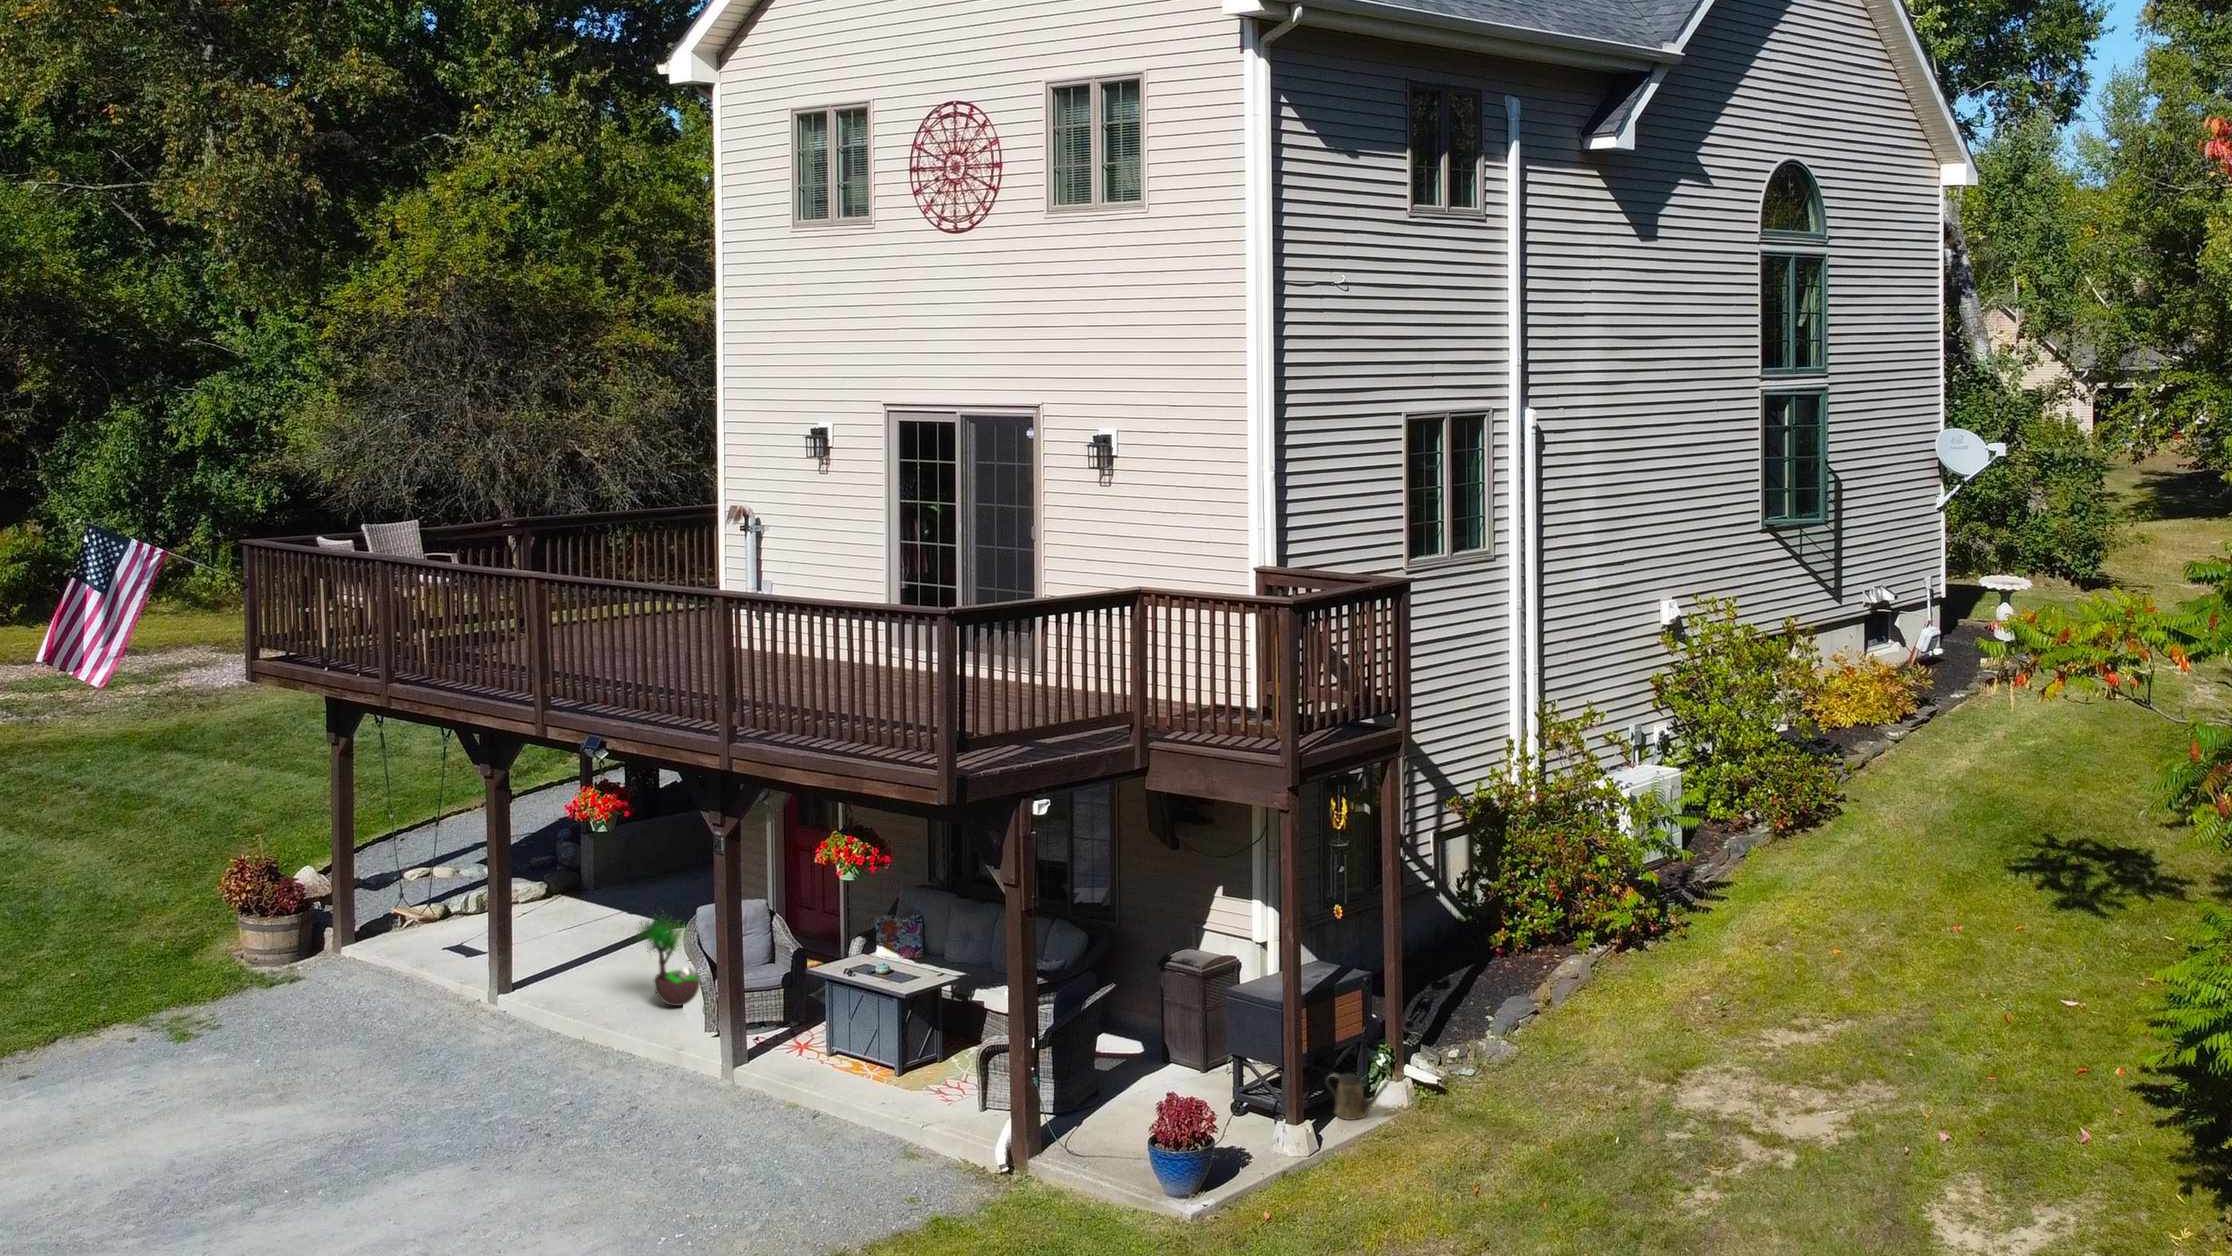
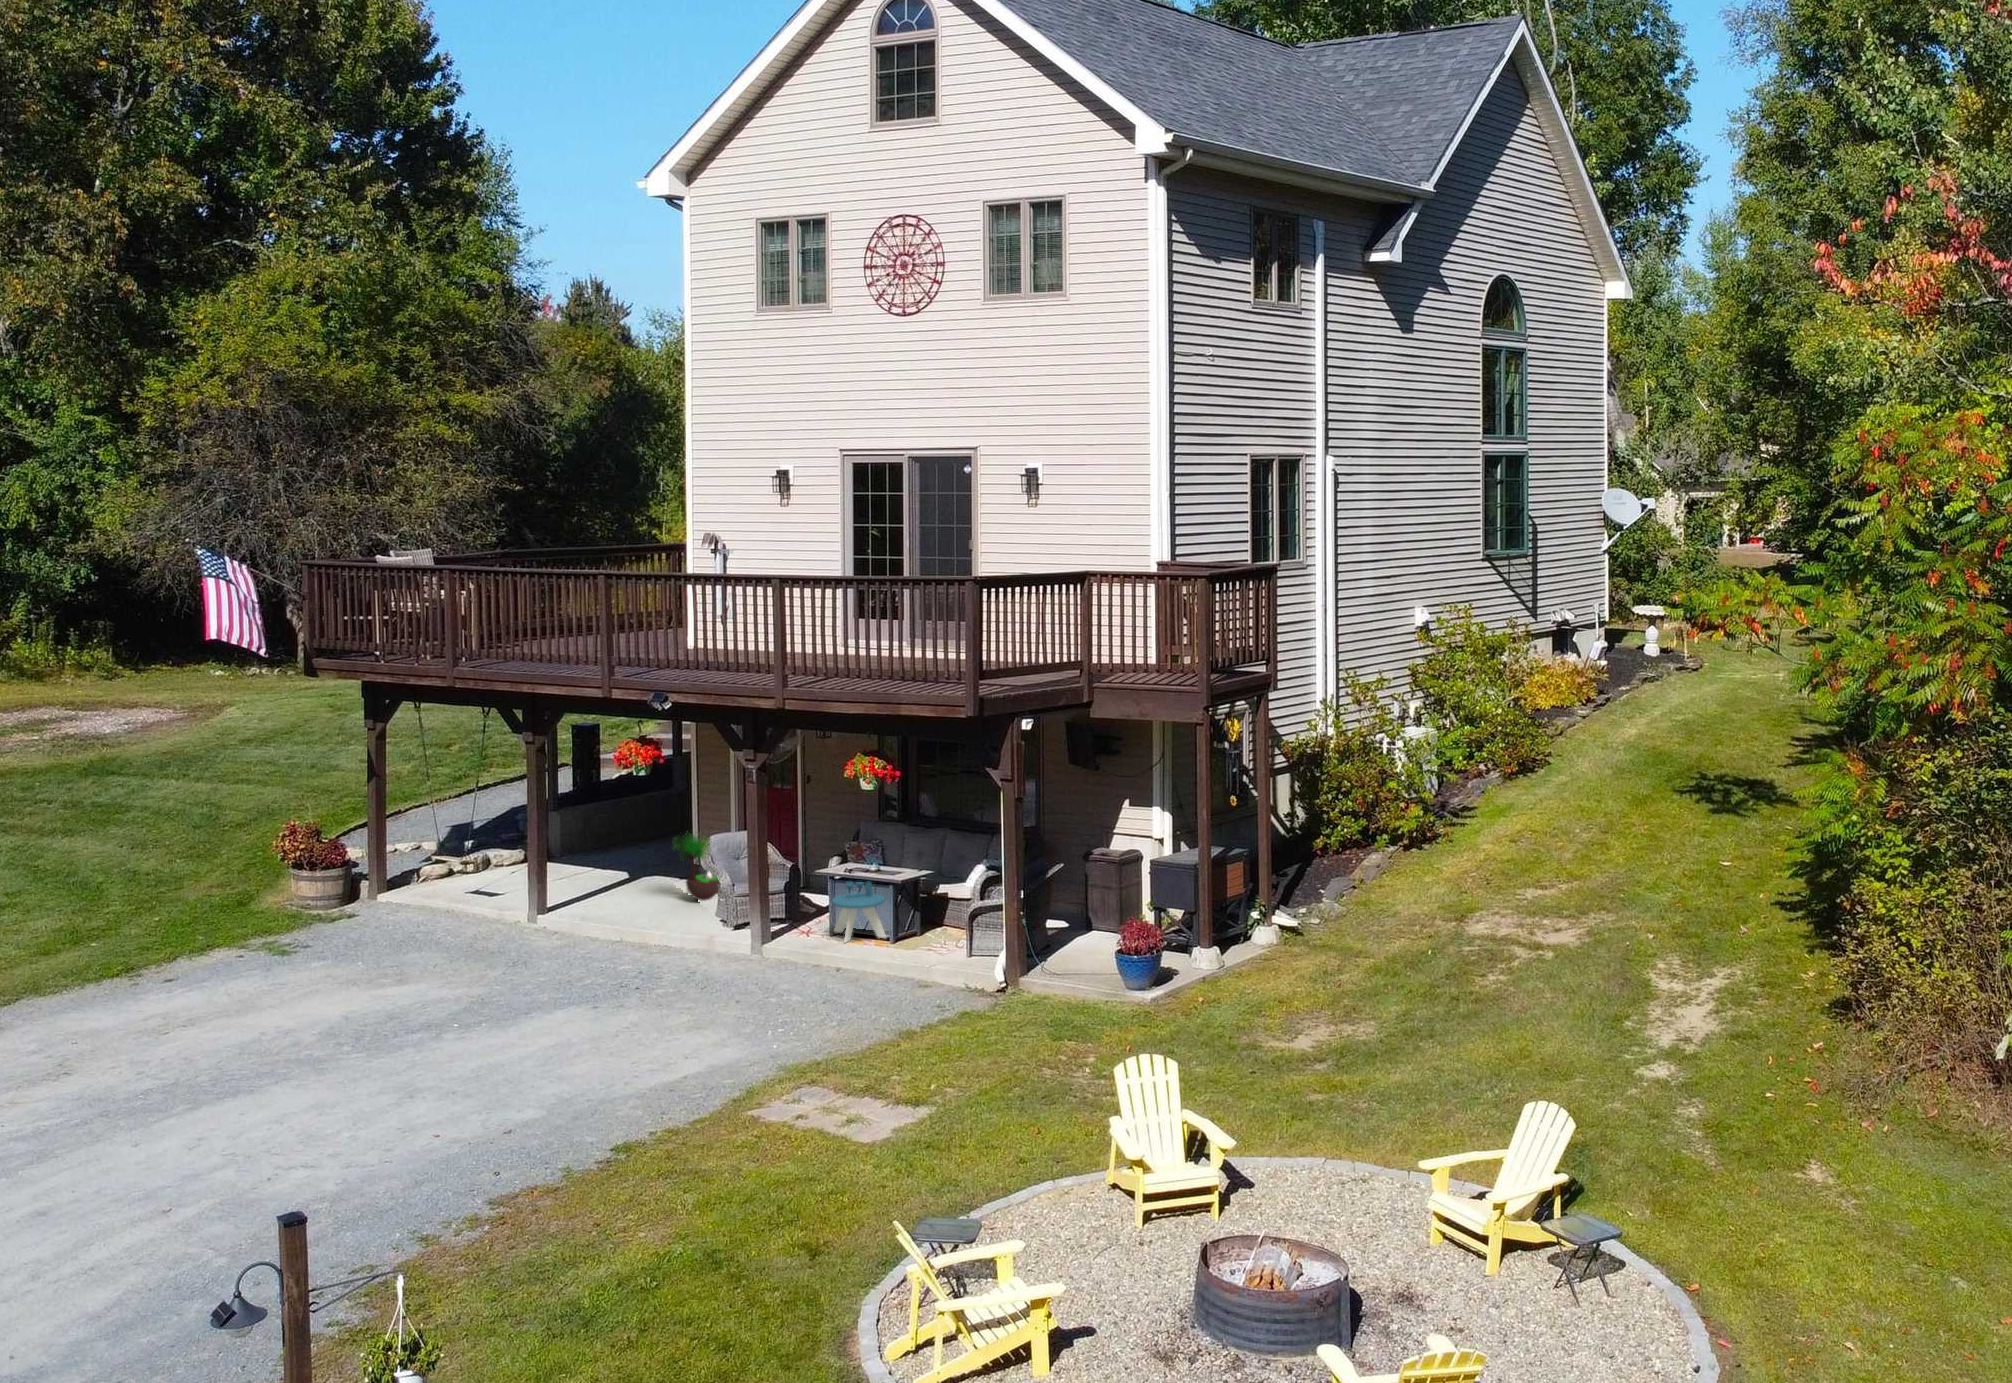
side table: none [808,1002,880,1091] -> present [832,881,886,942]
watering can: present [1326,1073,1393,1120] -> none [1223,917,1275,948]

